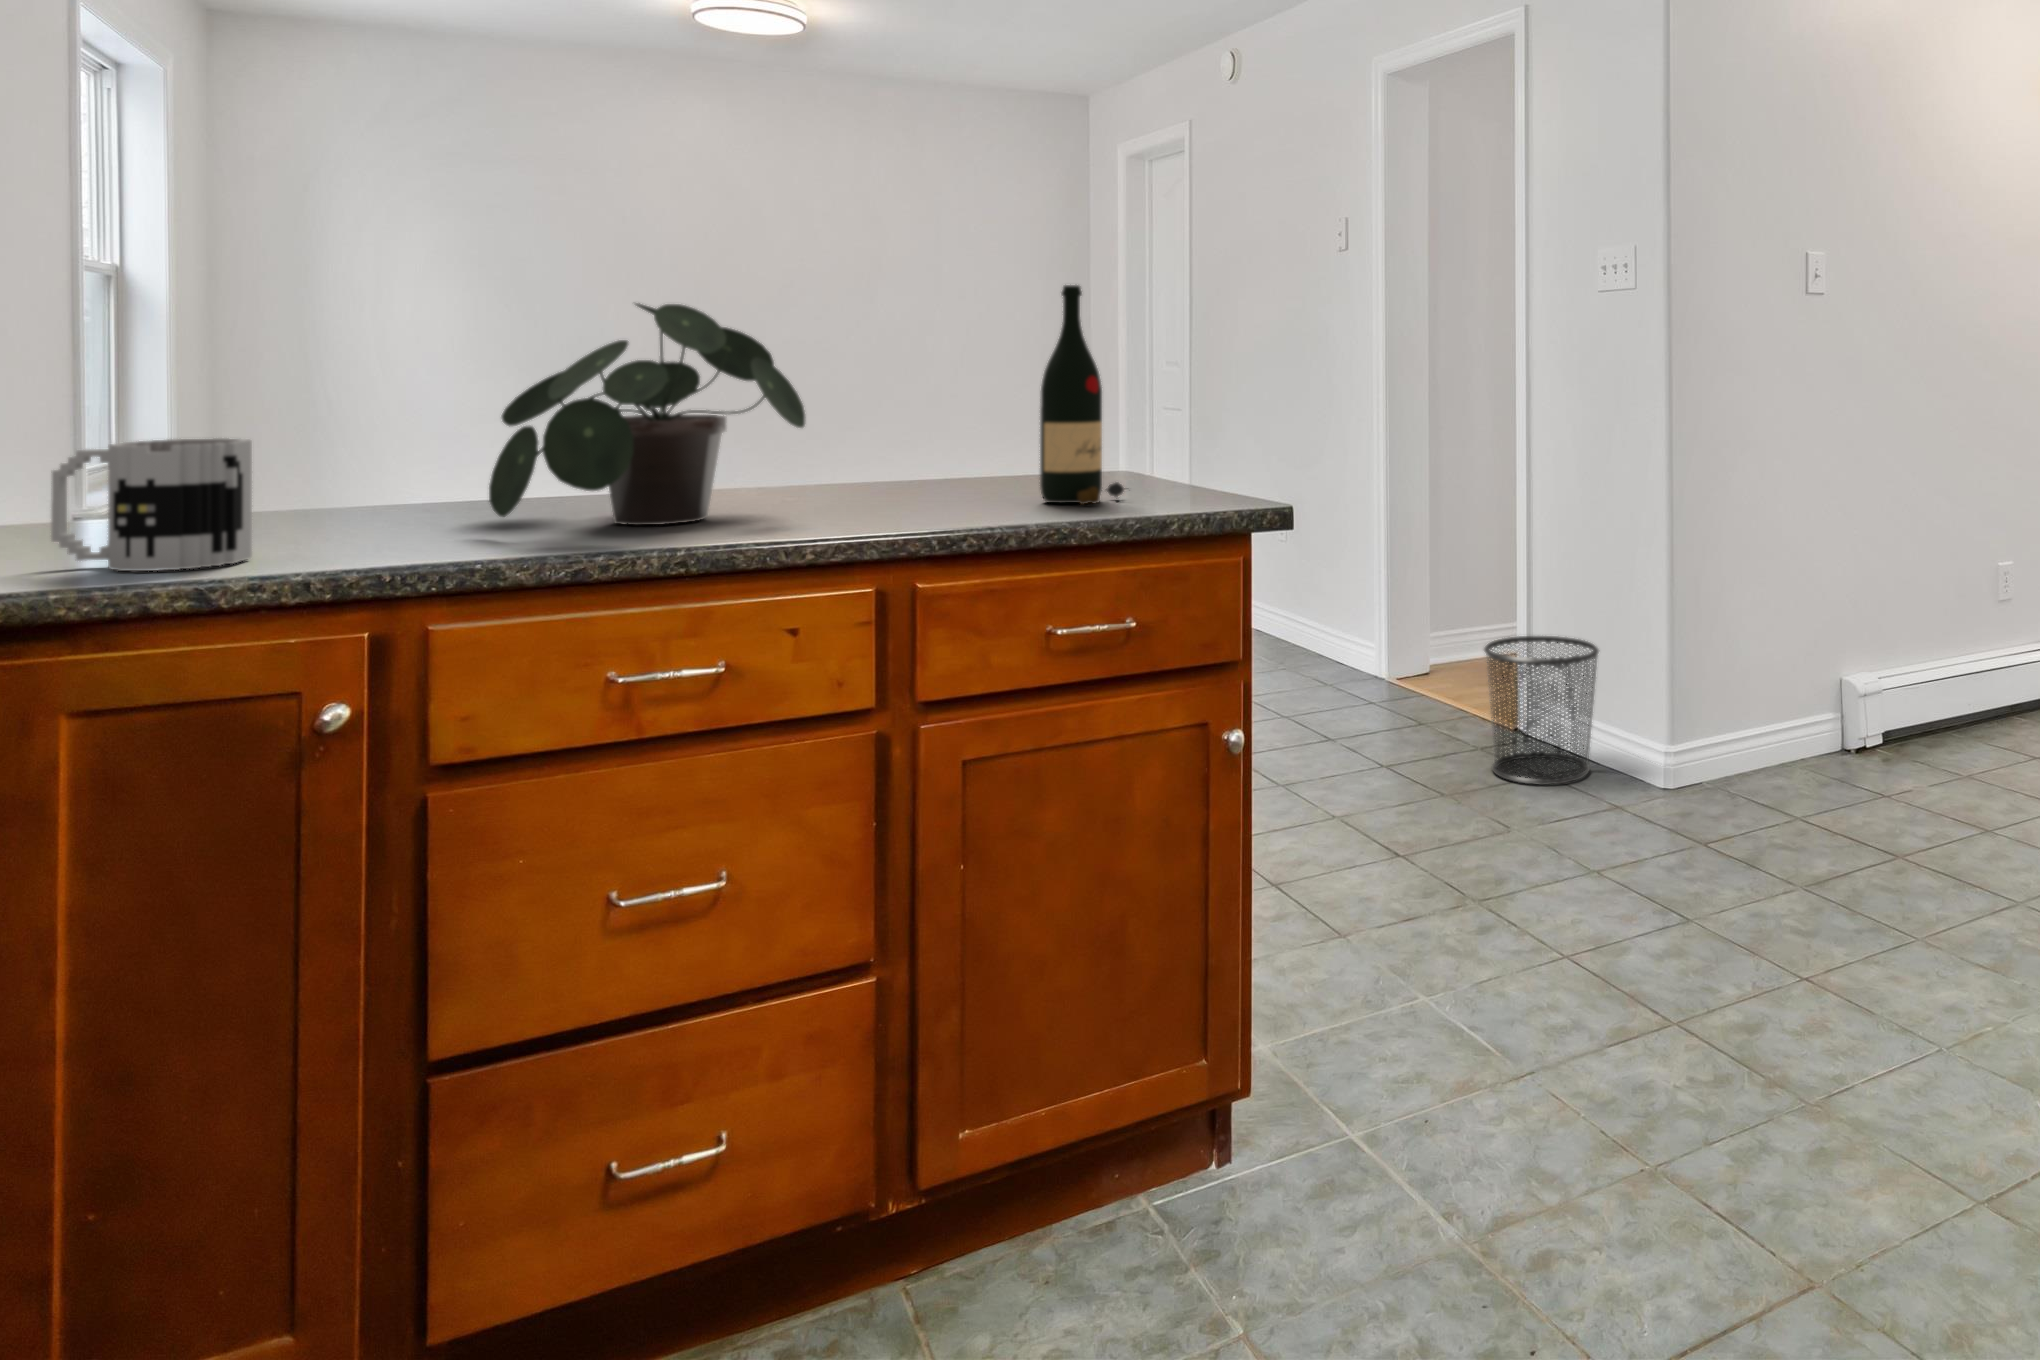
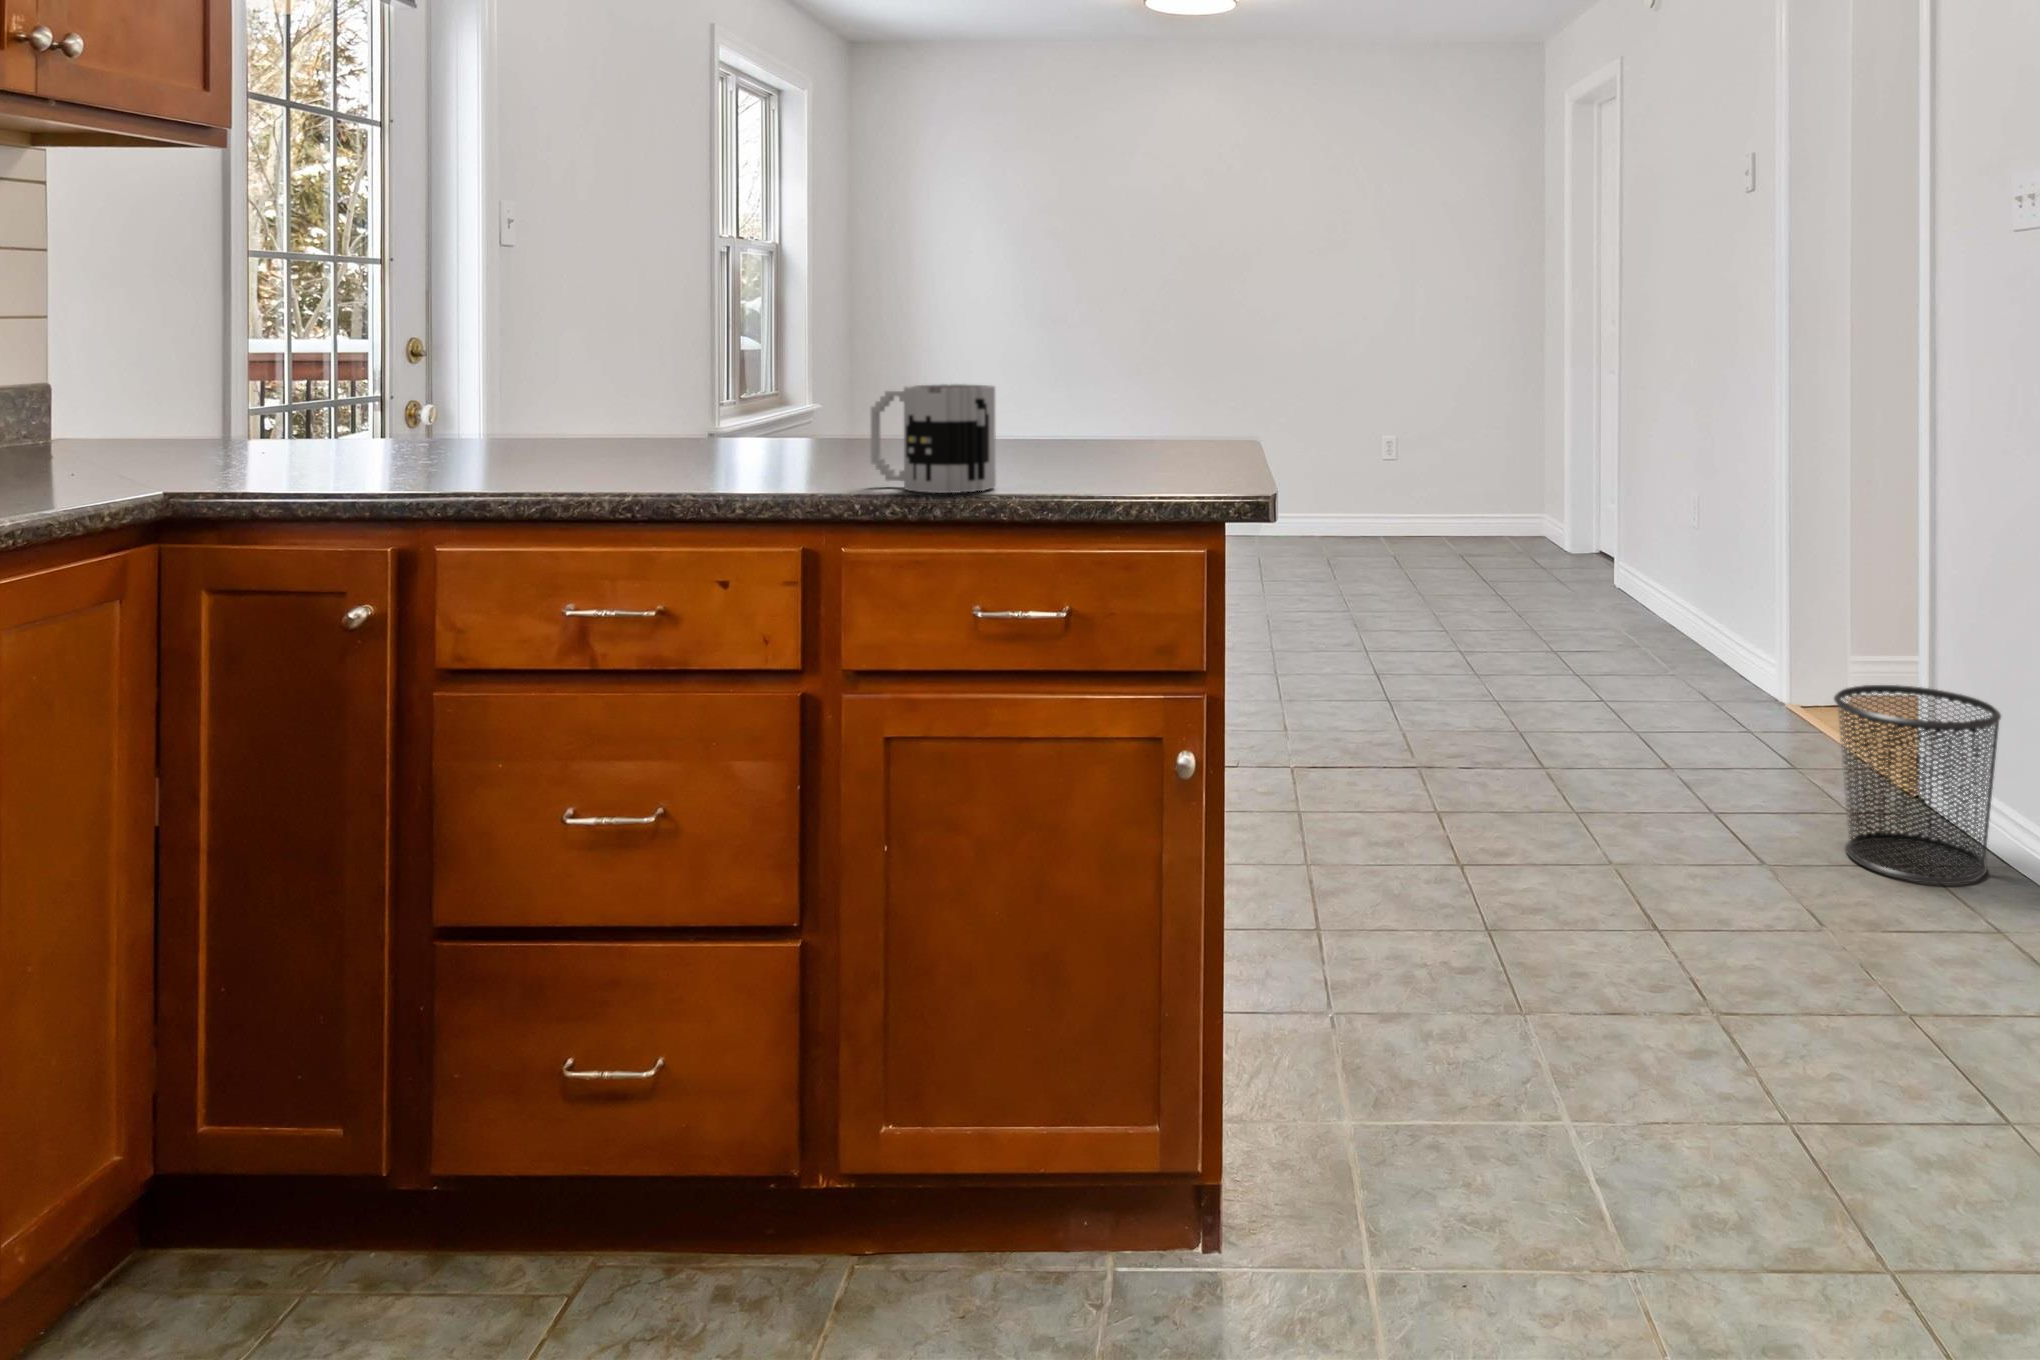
wine bottle: present [1040,285,1125,505] -> none [1039,240,1134,479]
potted plant: present [489,303,805,525] -> none [550,267,813,473]
mug: present [51,438,252,571] -> present [871,384,996,493]

